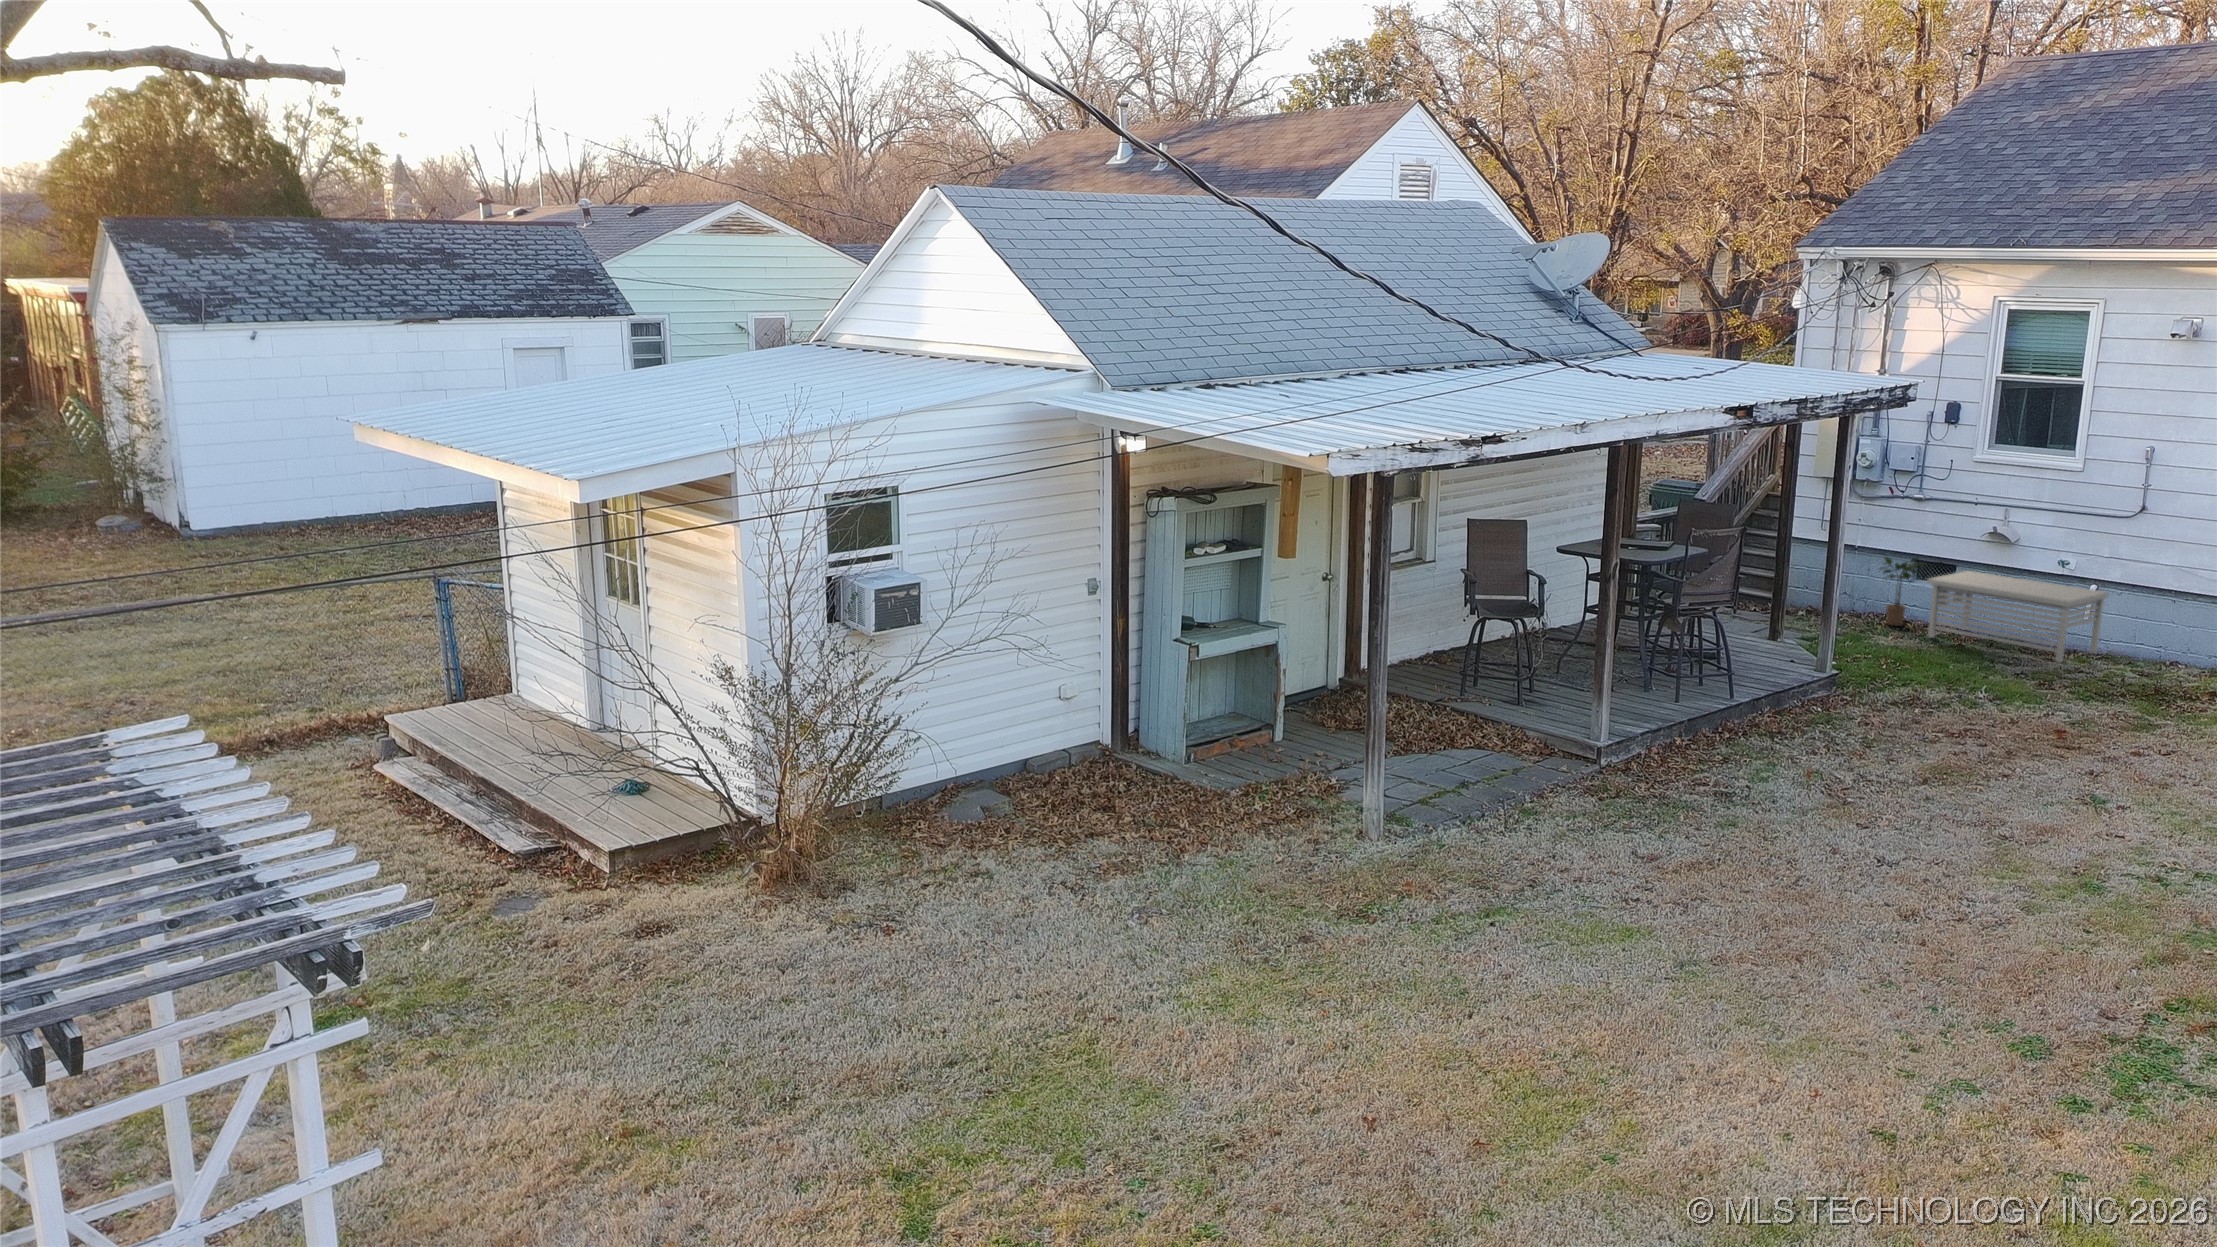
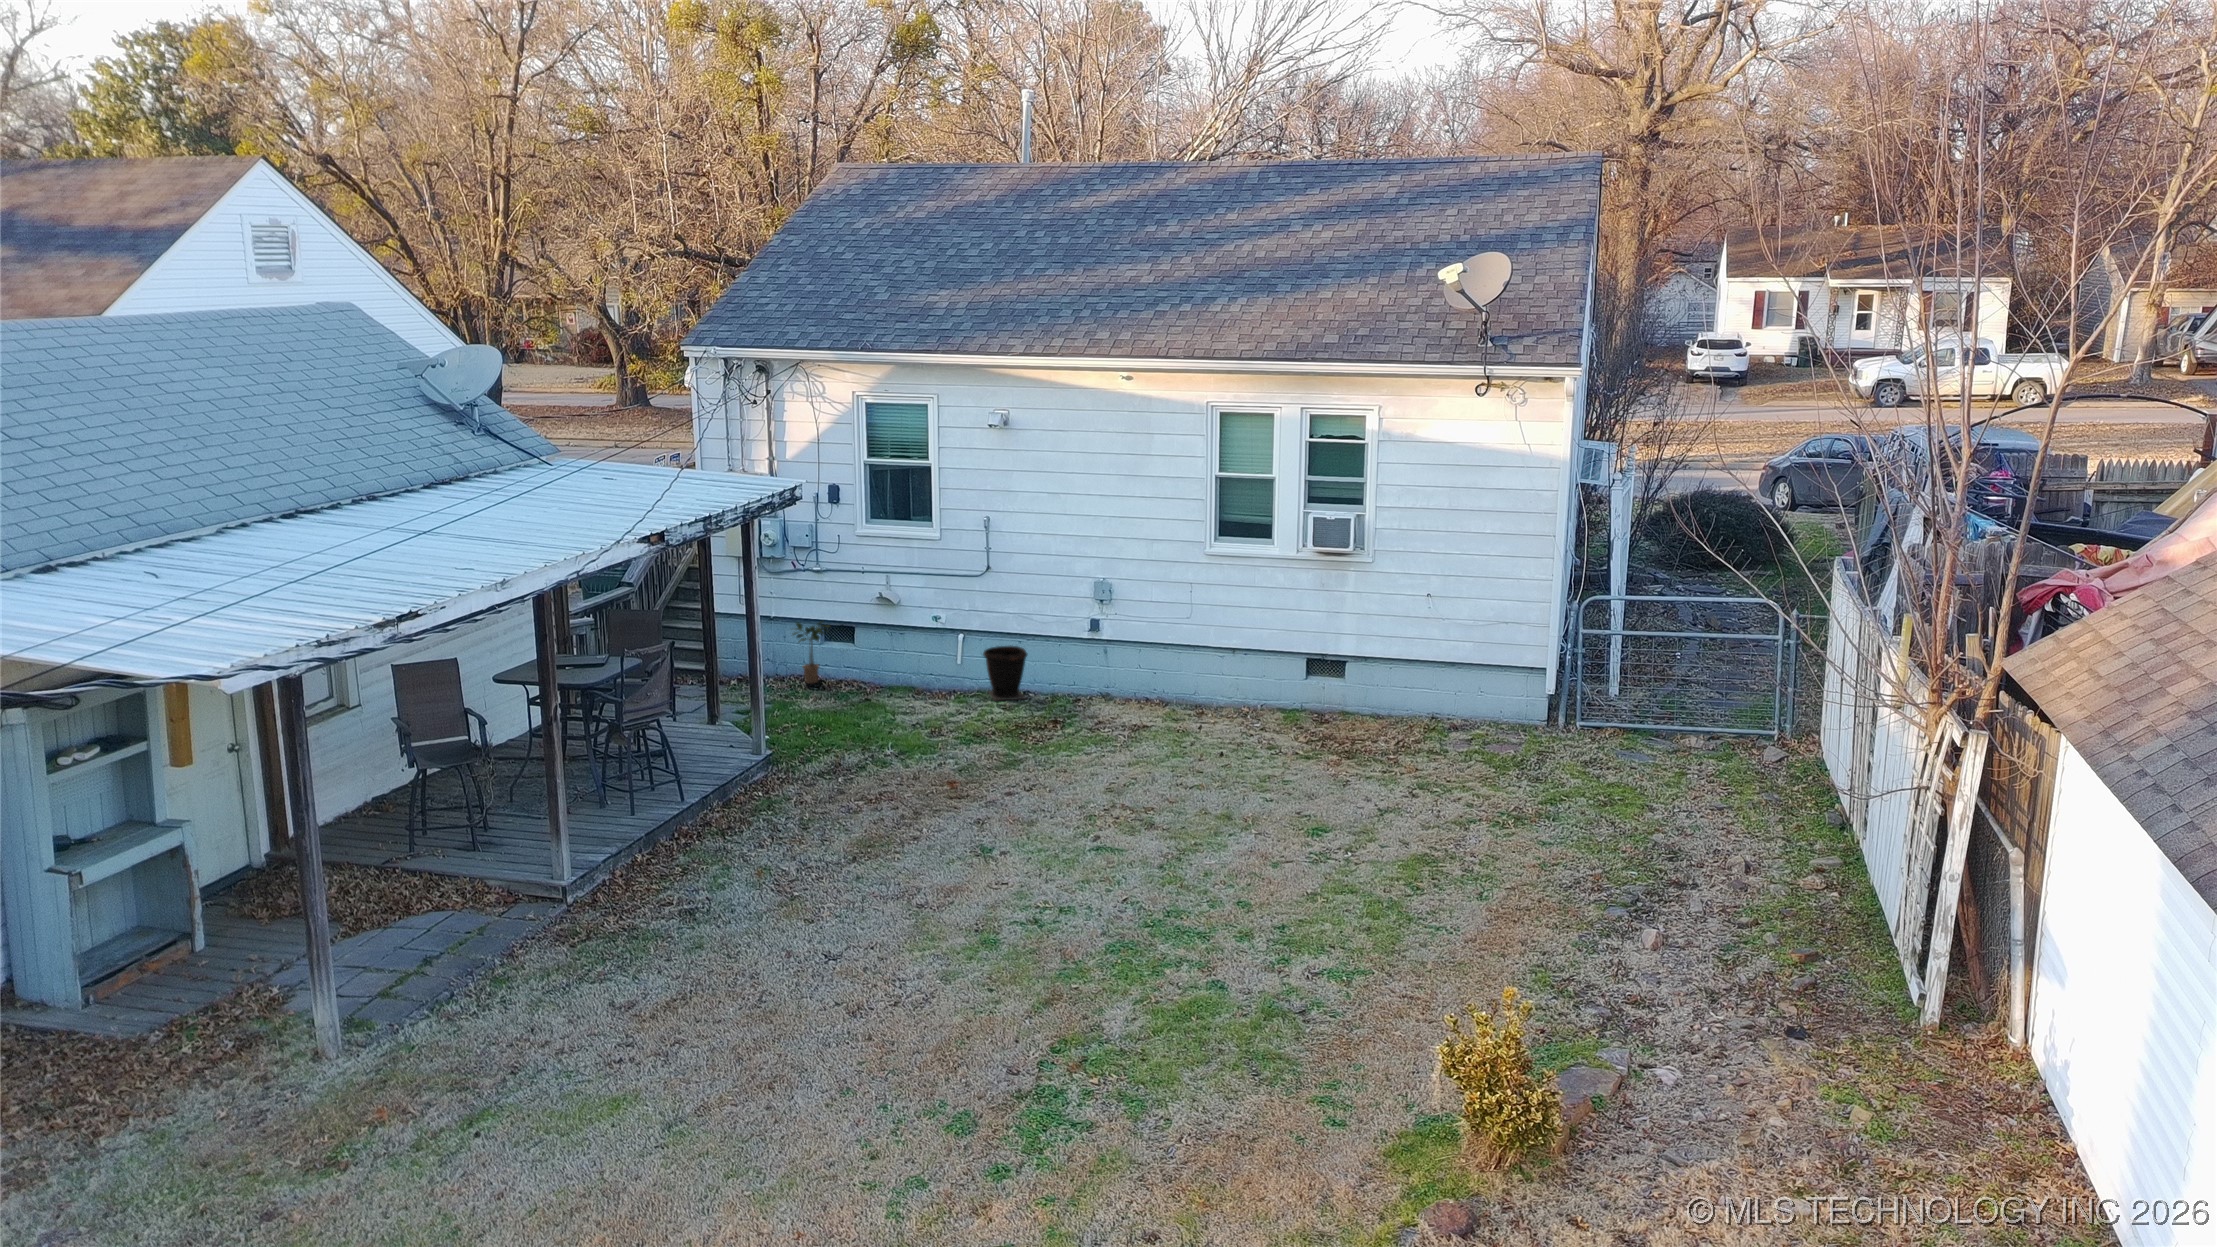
storage bench: present [1927,571,2108,662] -> none [833,628,972,704]
bucket: none [2122,605,2186,671] -> present [983,646,1027,701]

